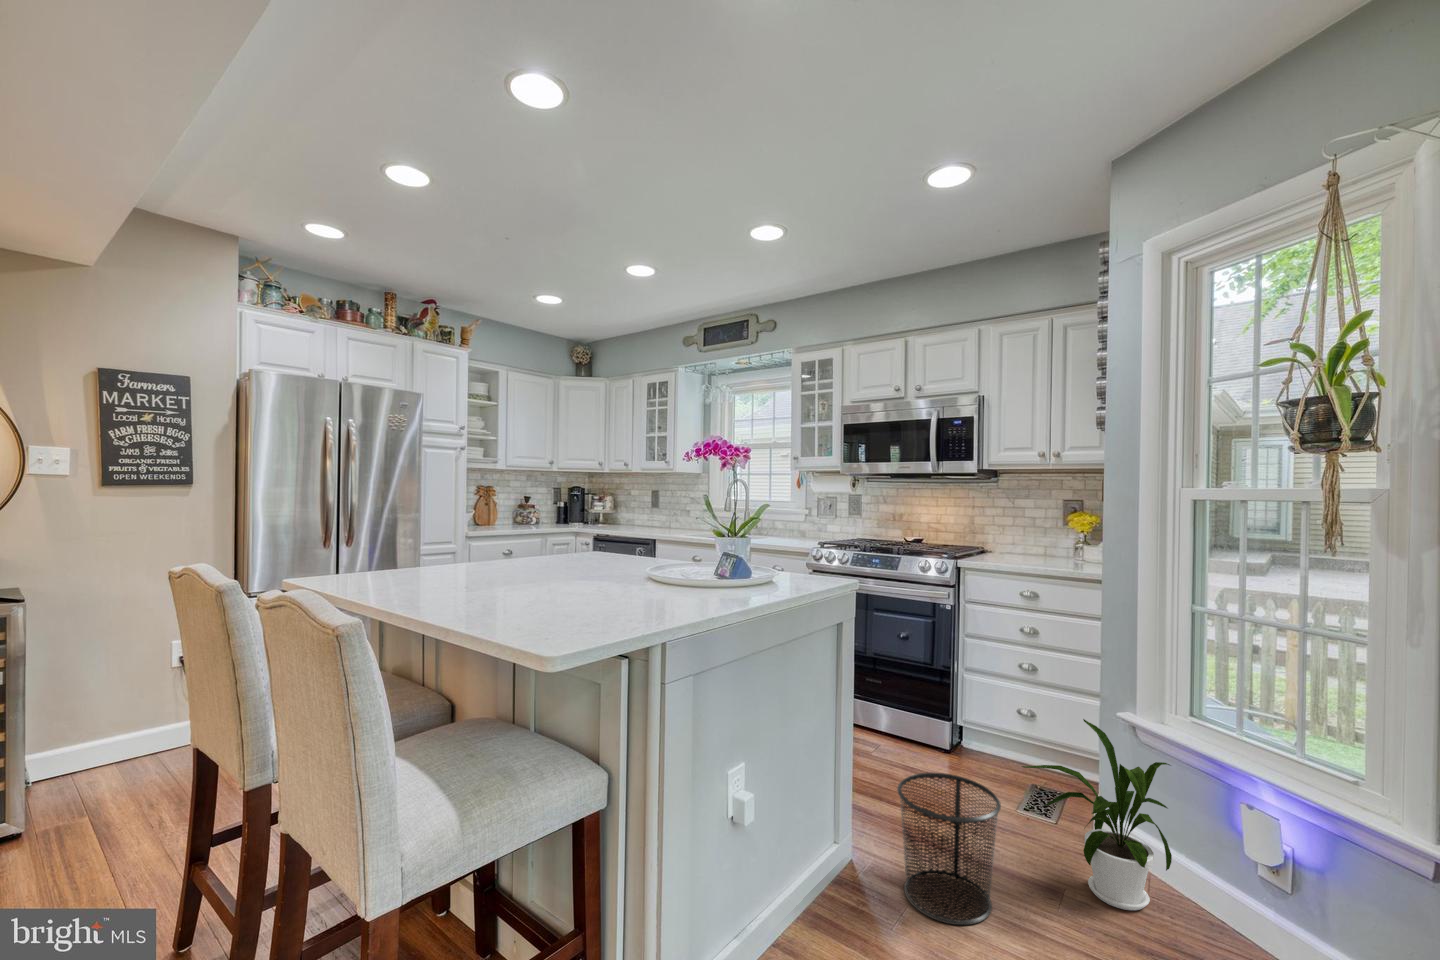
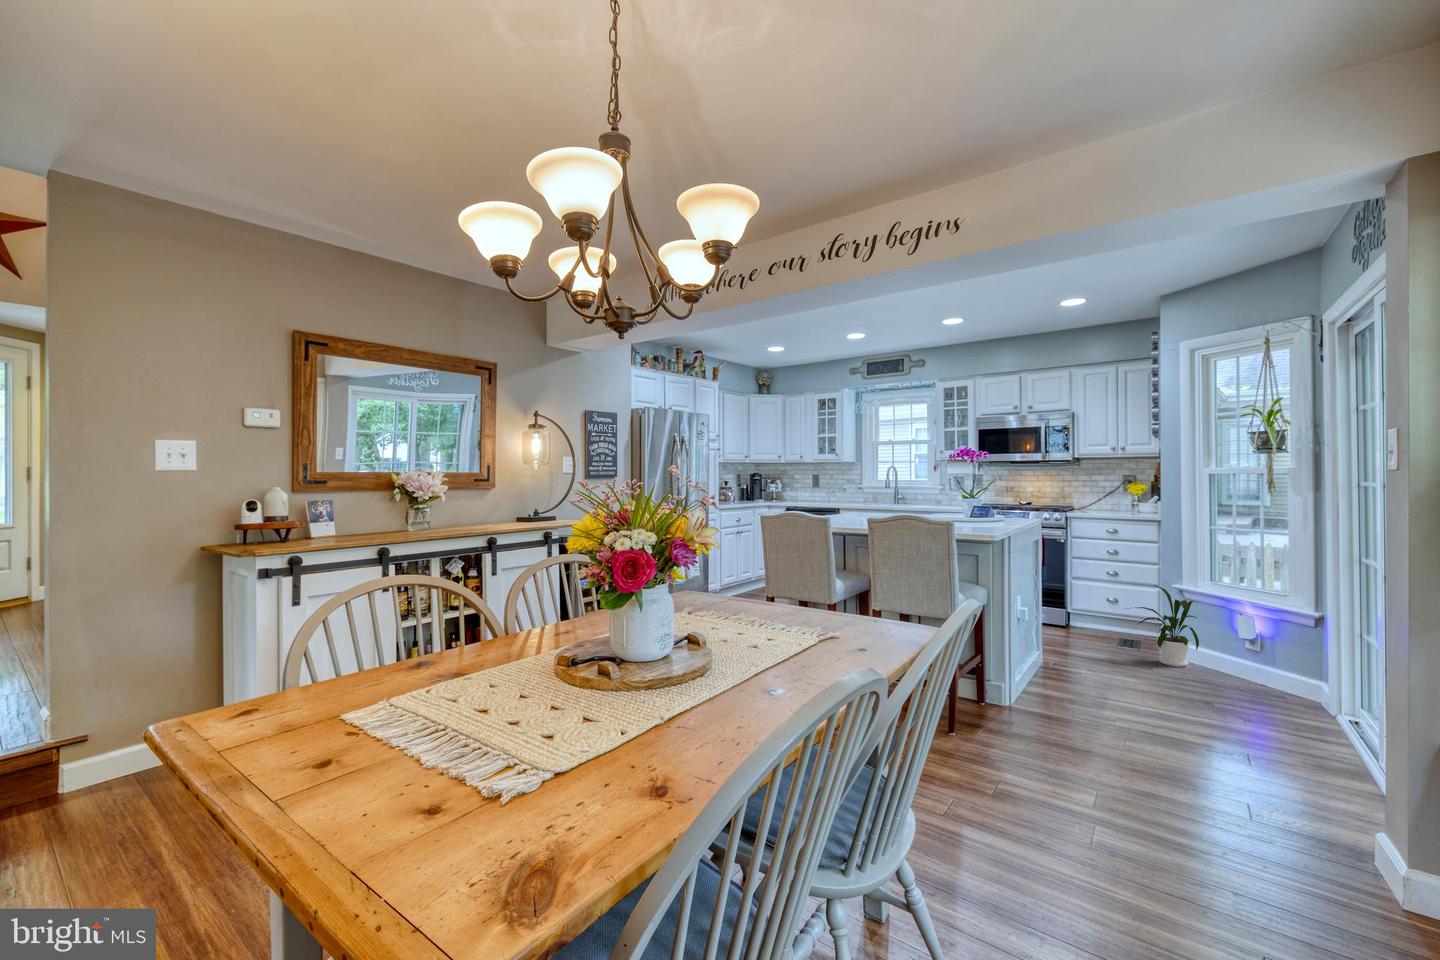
waste bin: present [897,772,1001,925] -> none [1068,612,1121,671]

